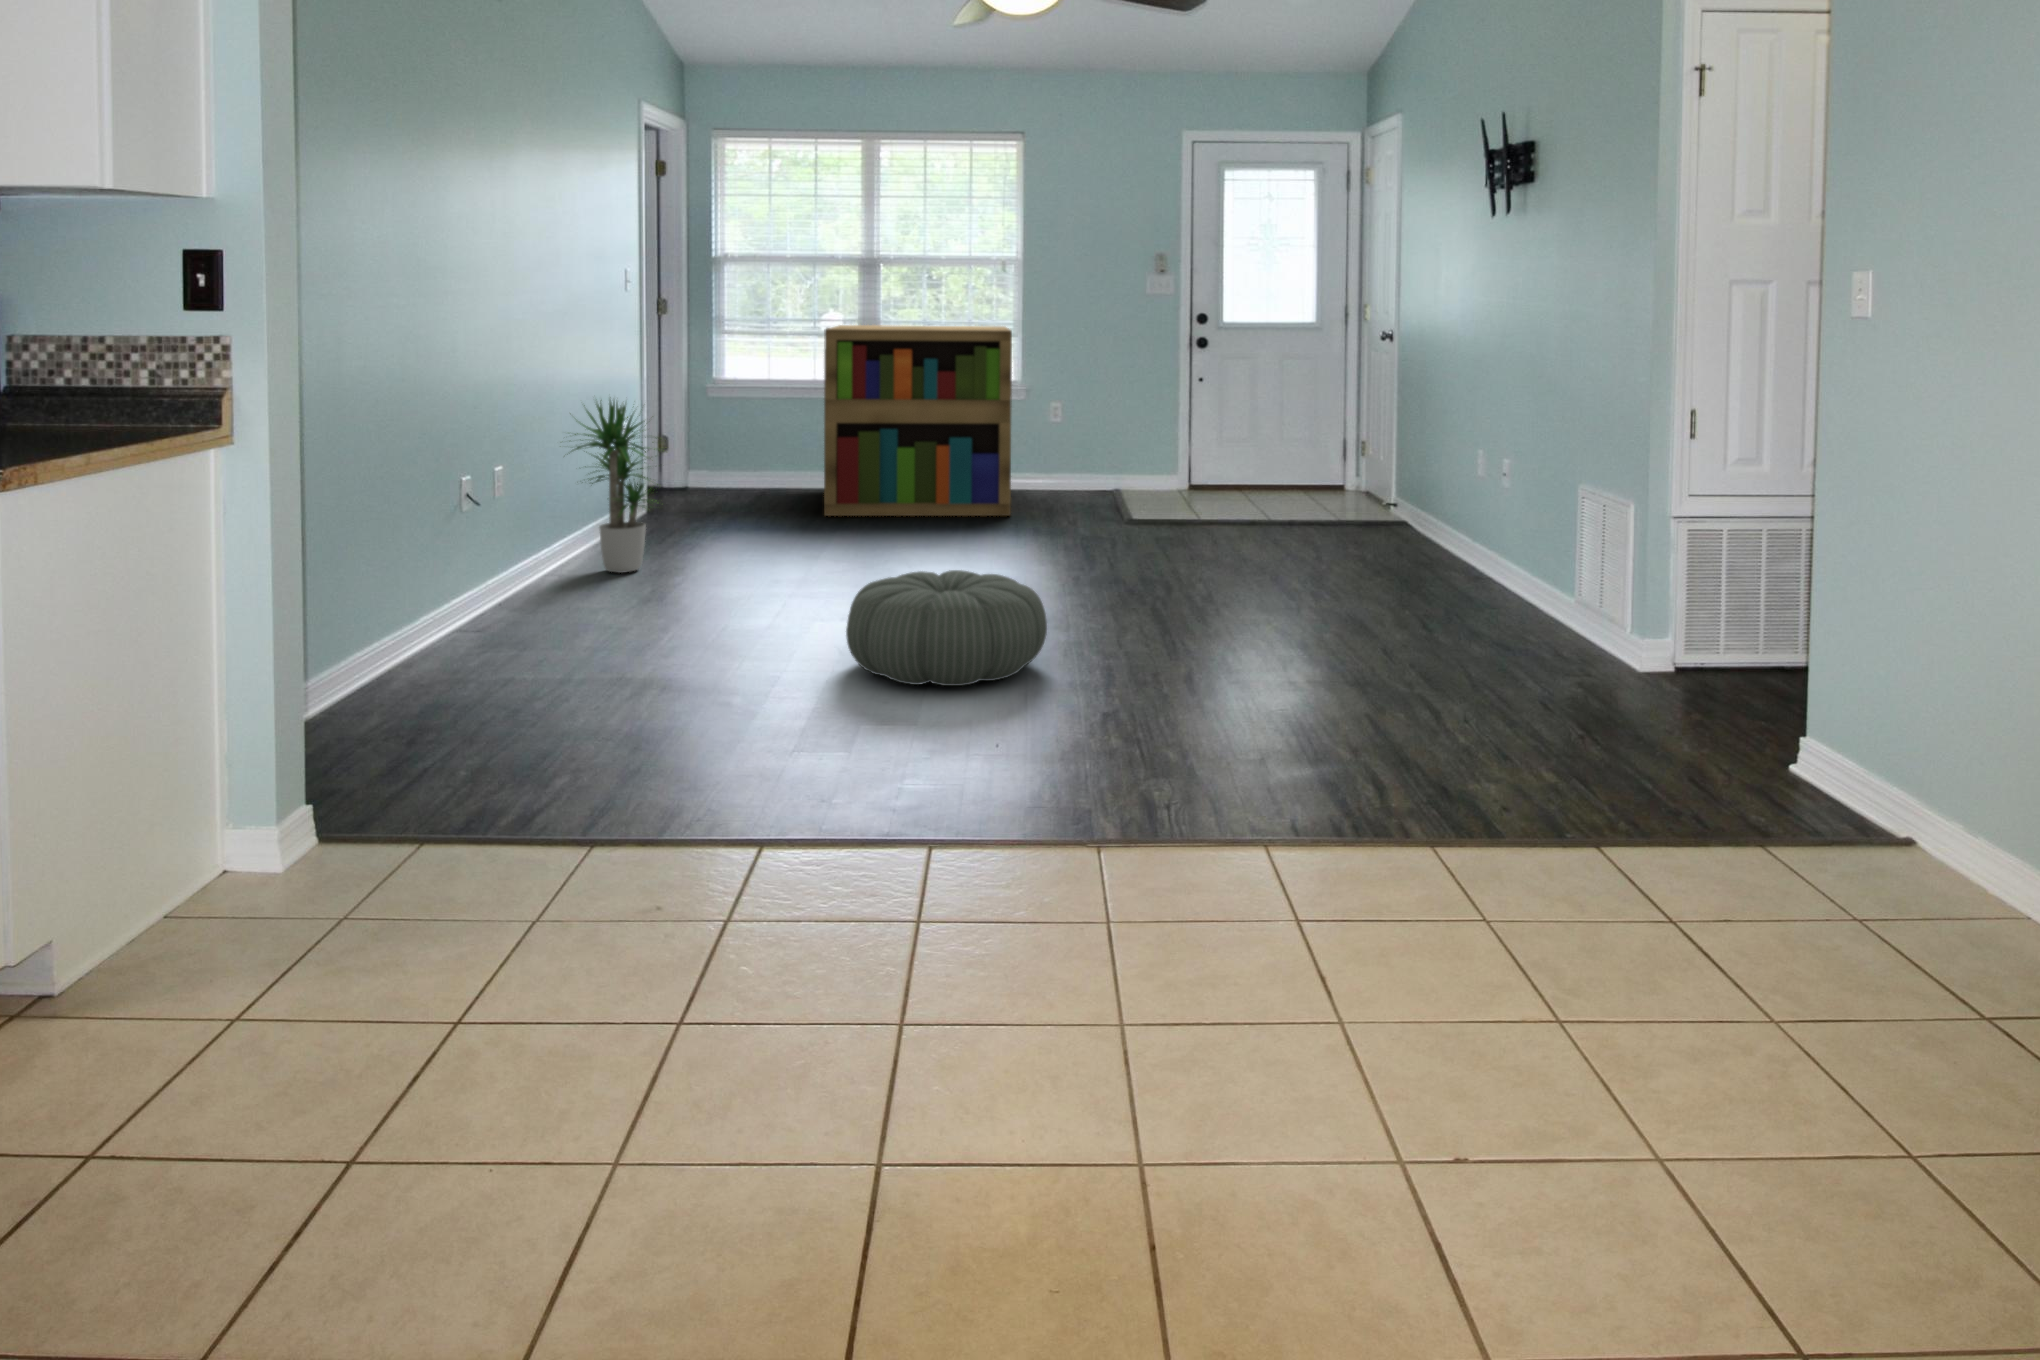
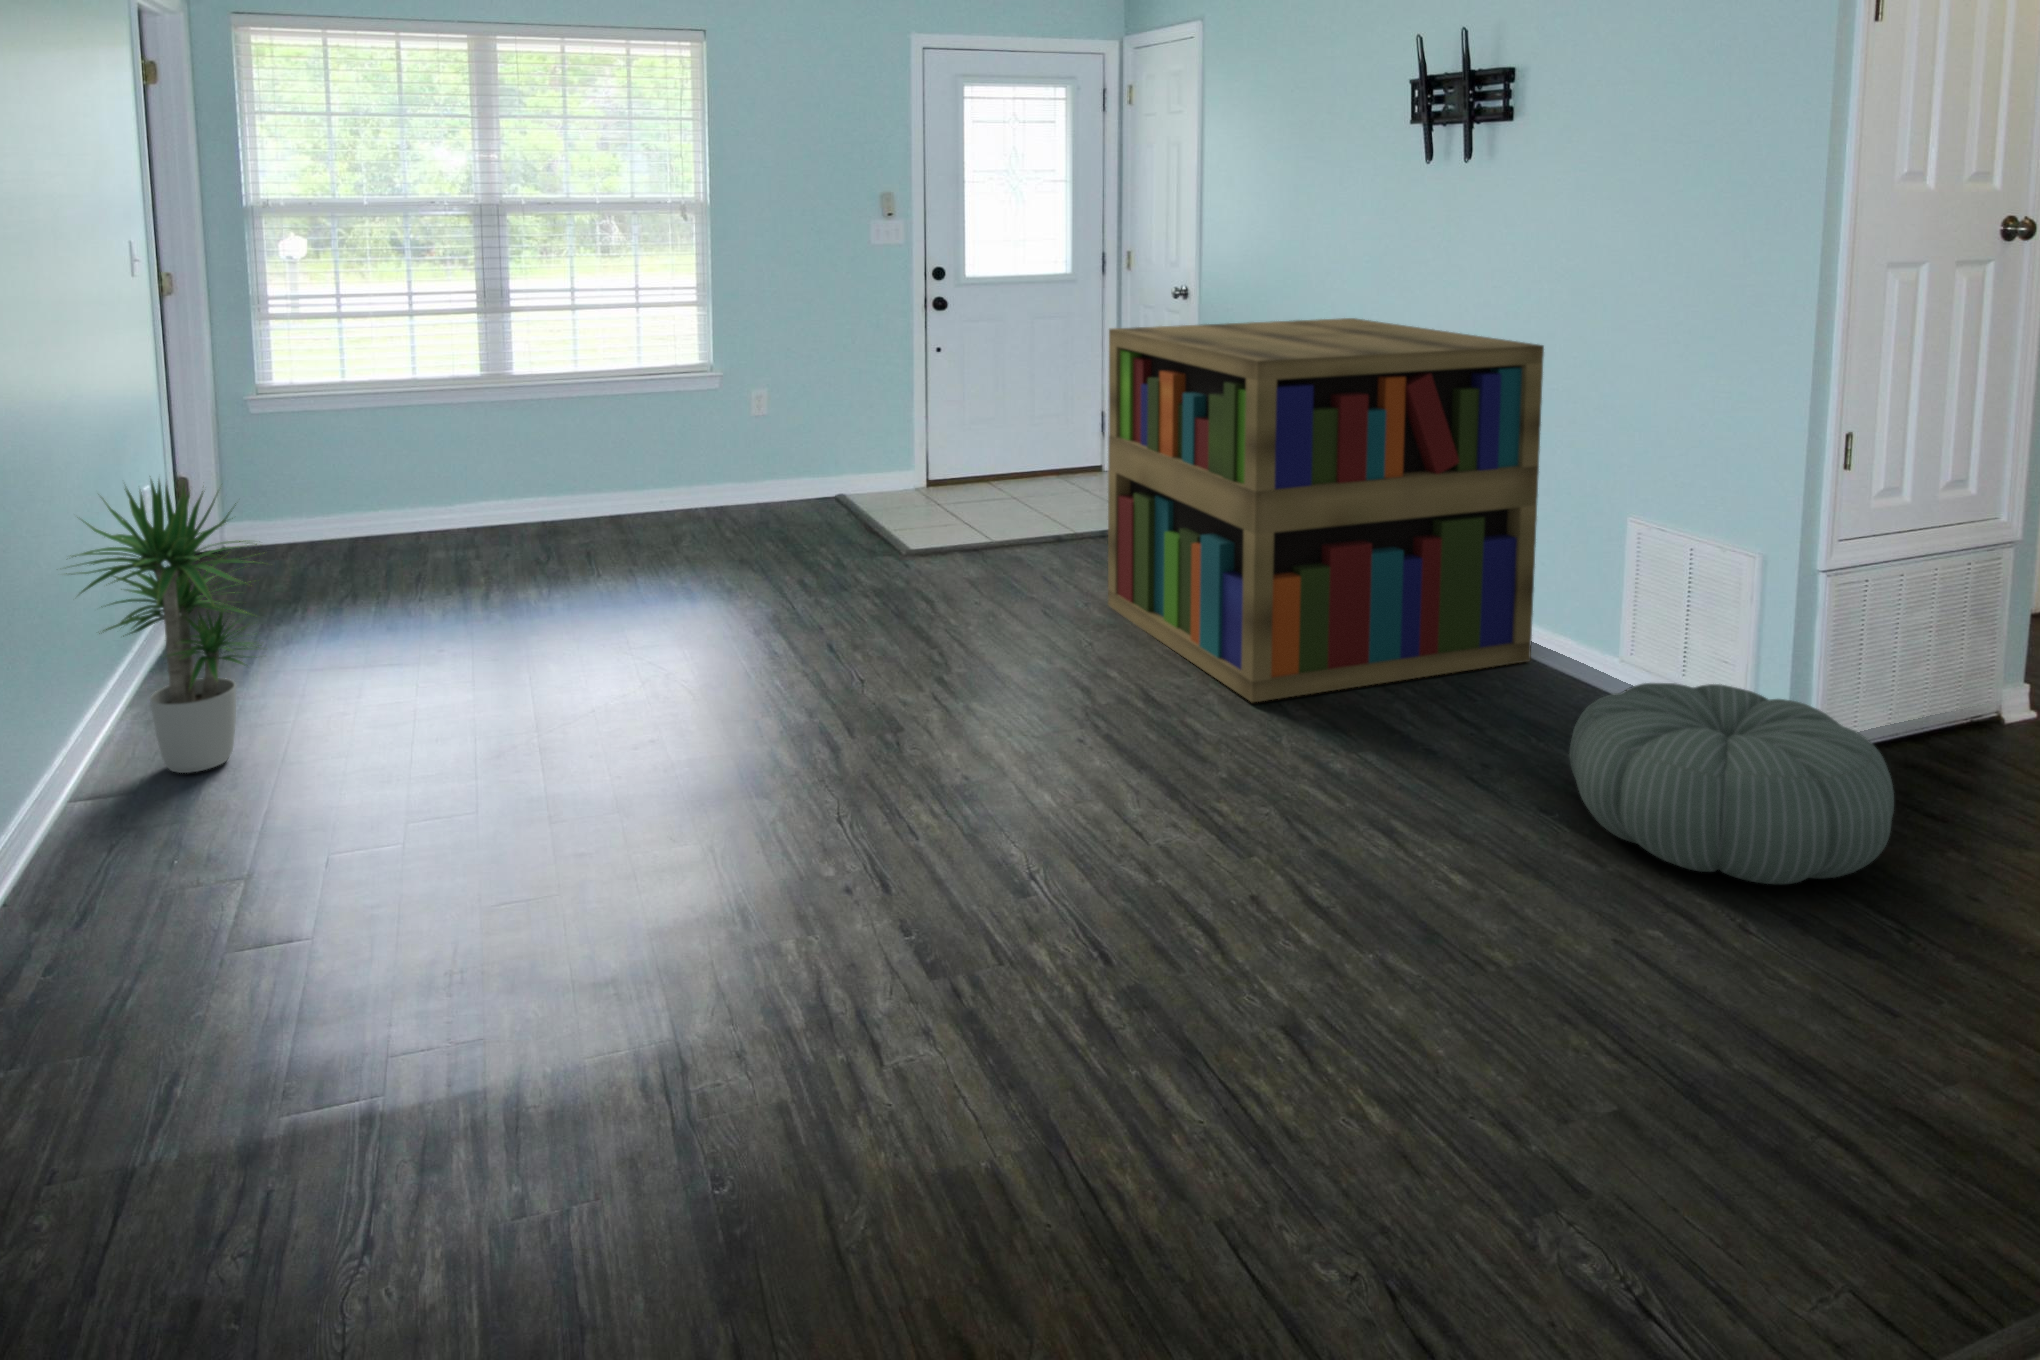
bookshelf: present [824,325,1012,516] -> present [1108,318,1544,702]
pouf: present [846,570,1047,686] -> present [1569,683,1894,884]

